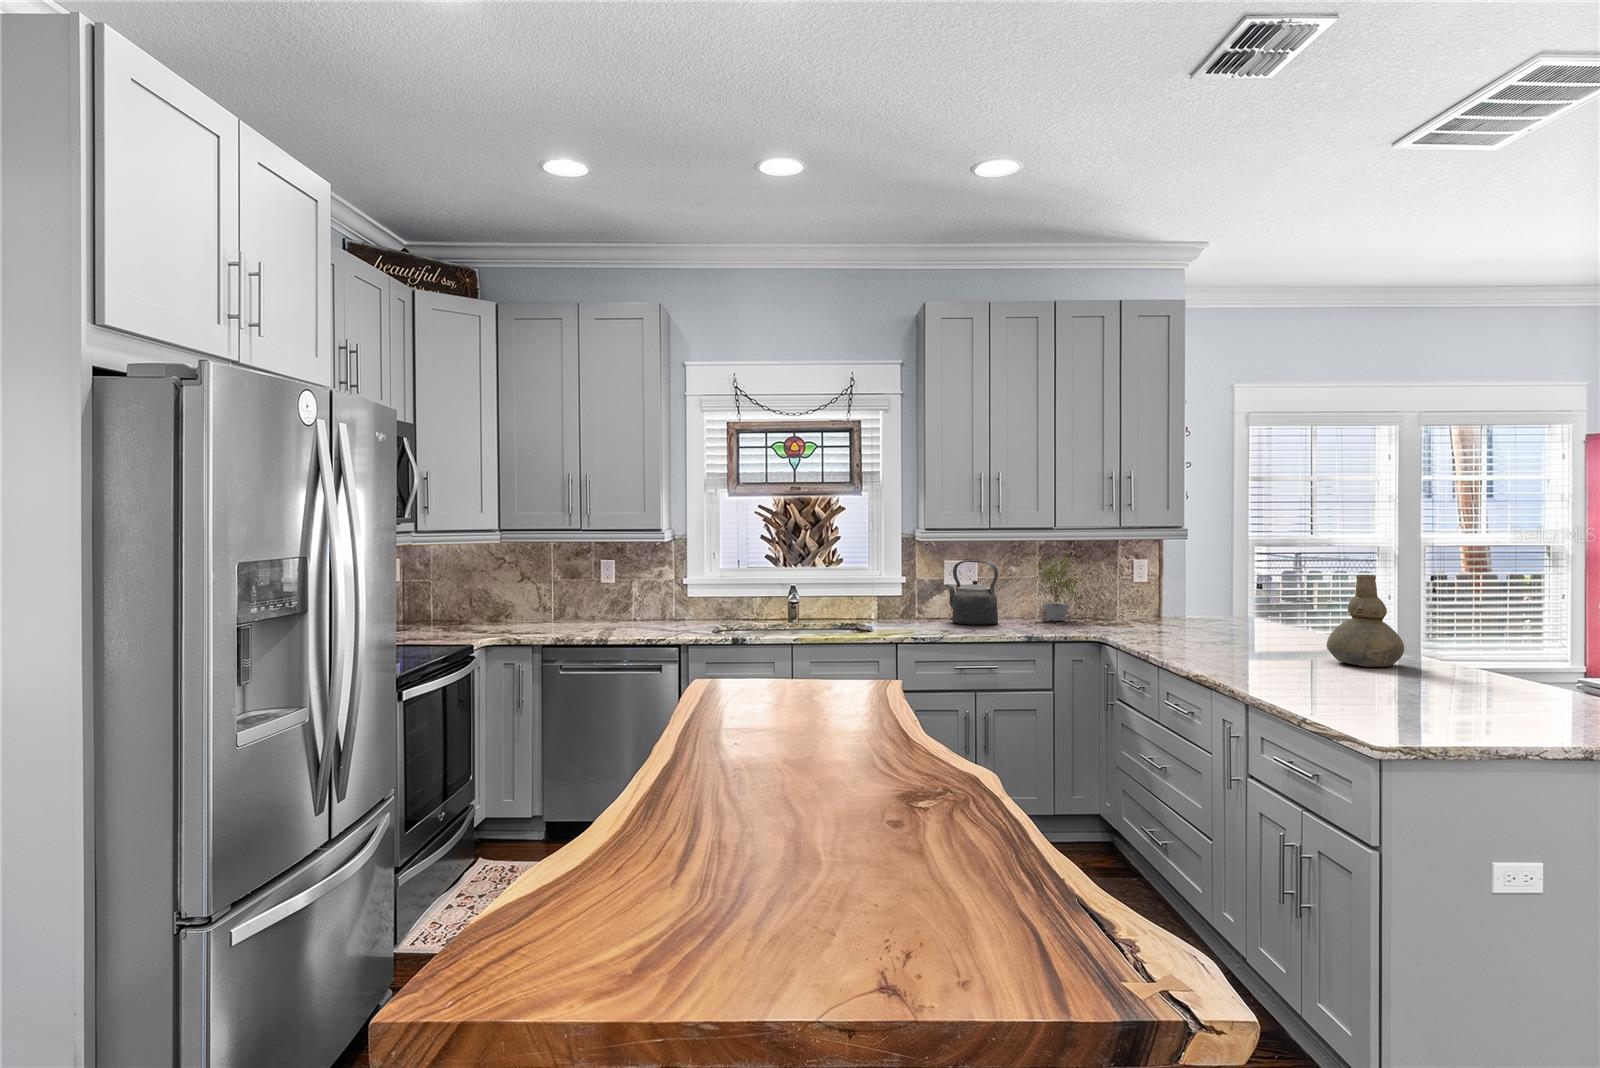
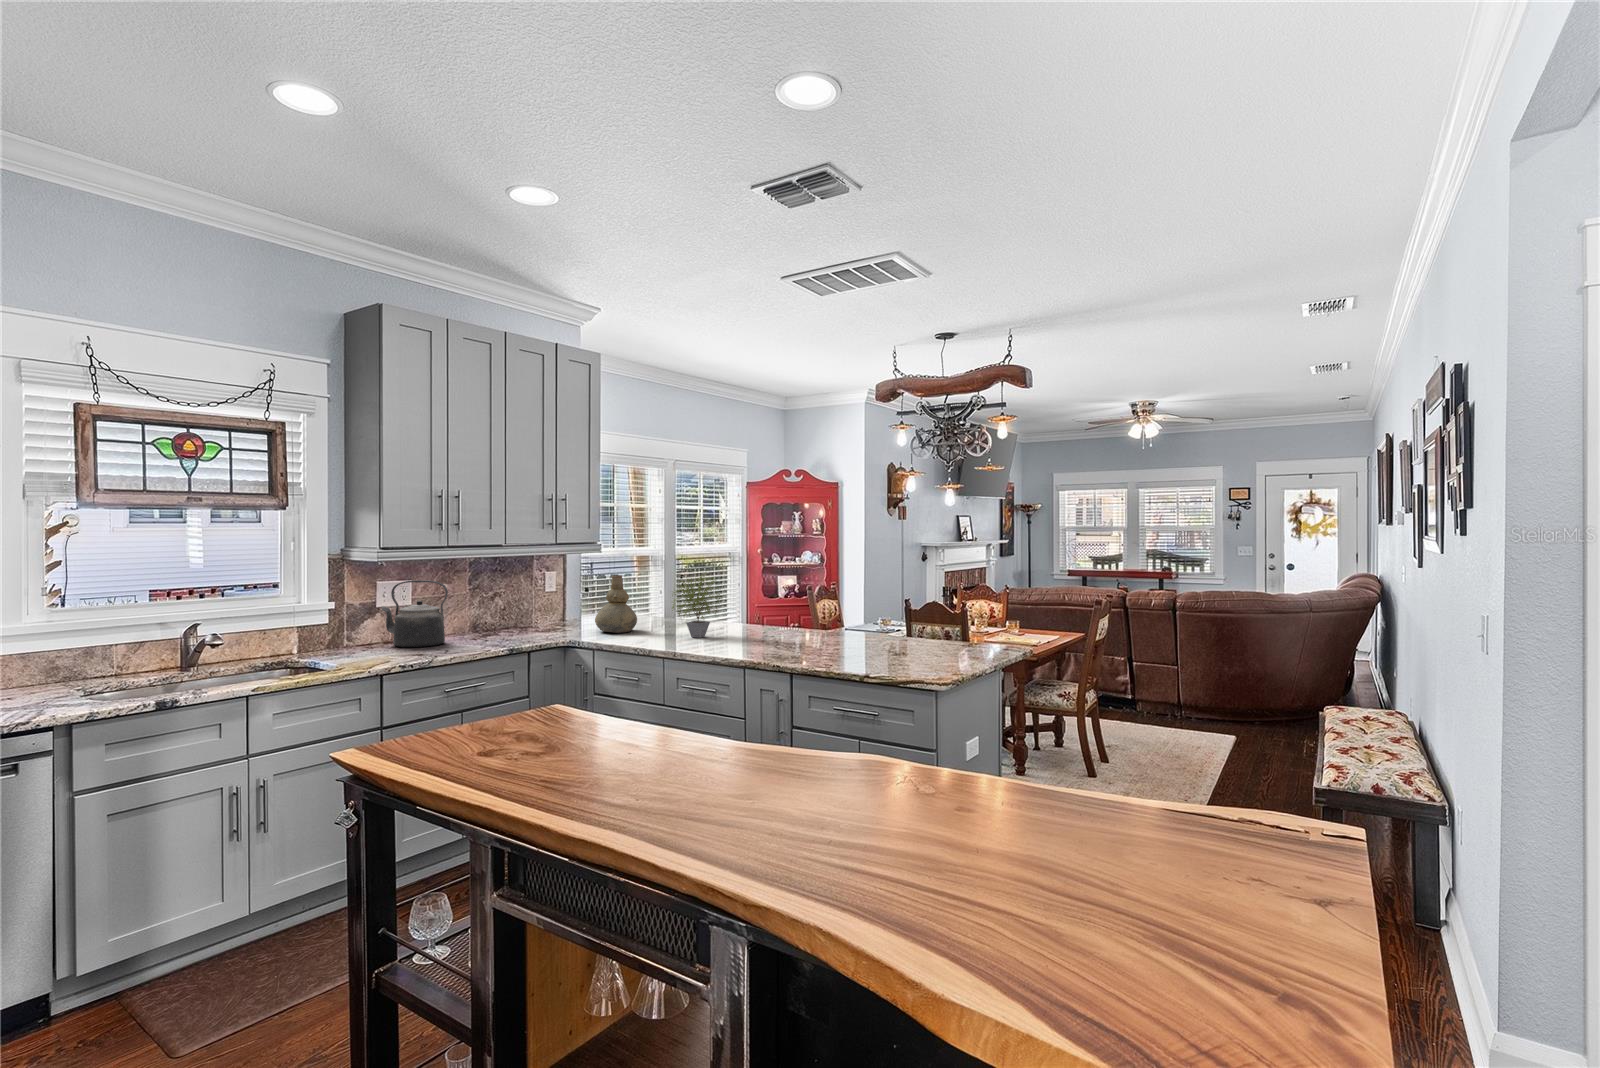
potted plant: present [1034,550,1084,621] -> present [672,576,721,638]
vase: present [1327,575,1404,667] -> present [595,575,637,633]

